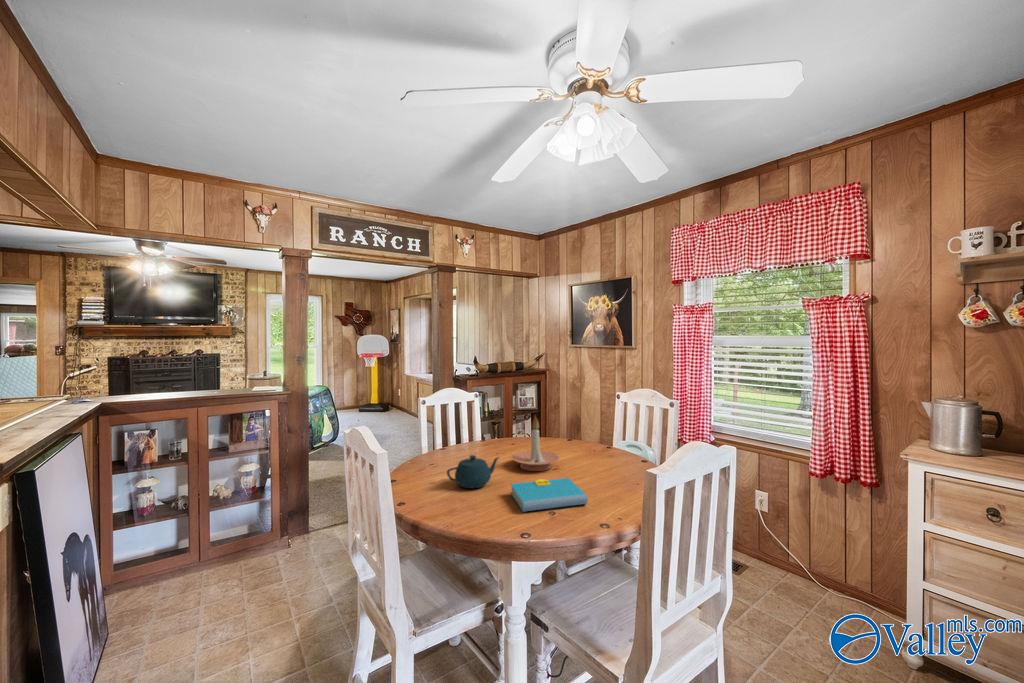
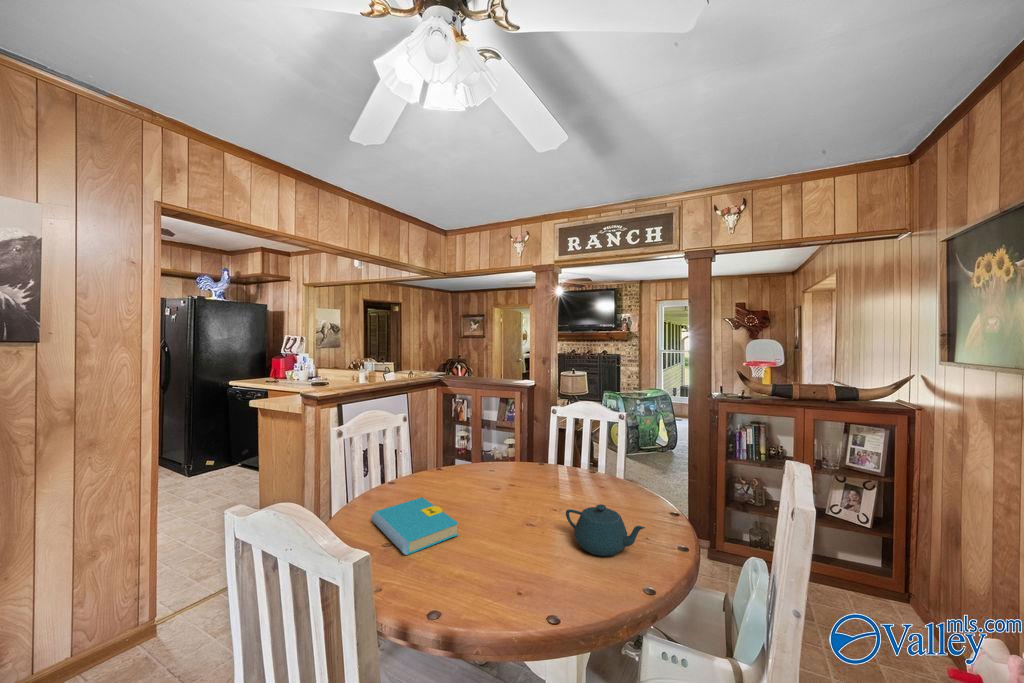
candle holder: present [512,416,559,471] -> none [495,439,558,515]
teapot: present [447,455,499,488] -> present [566,504,645,556]

